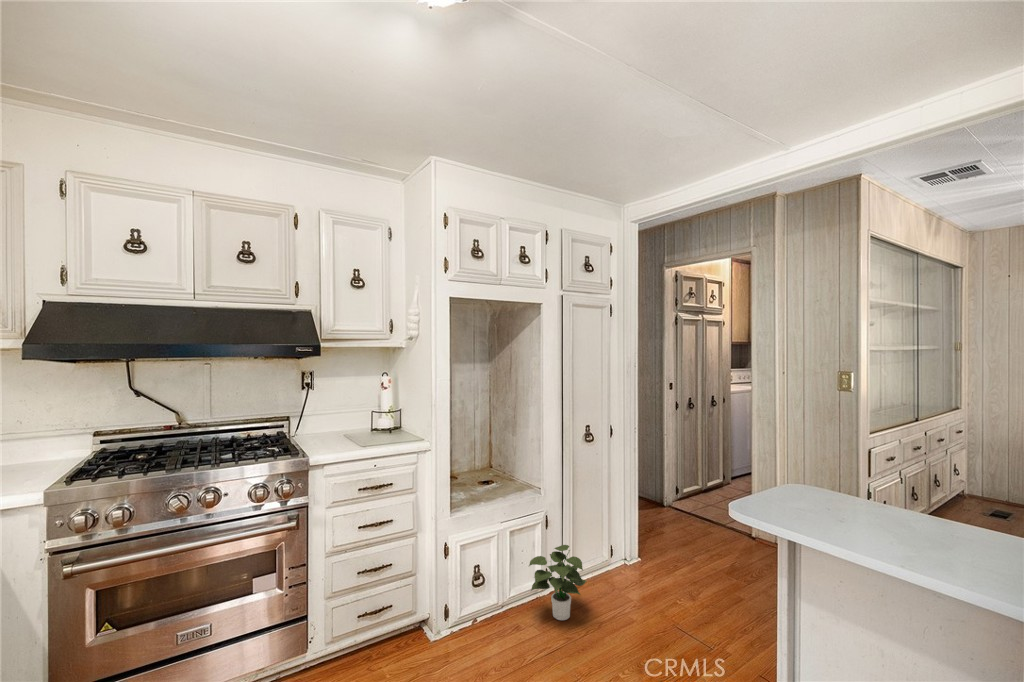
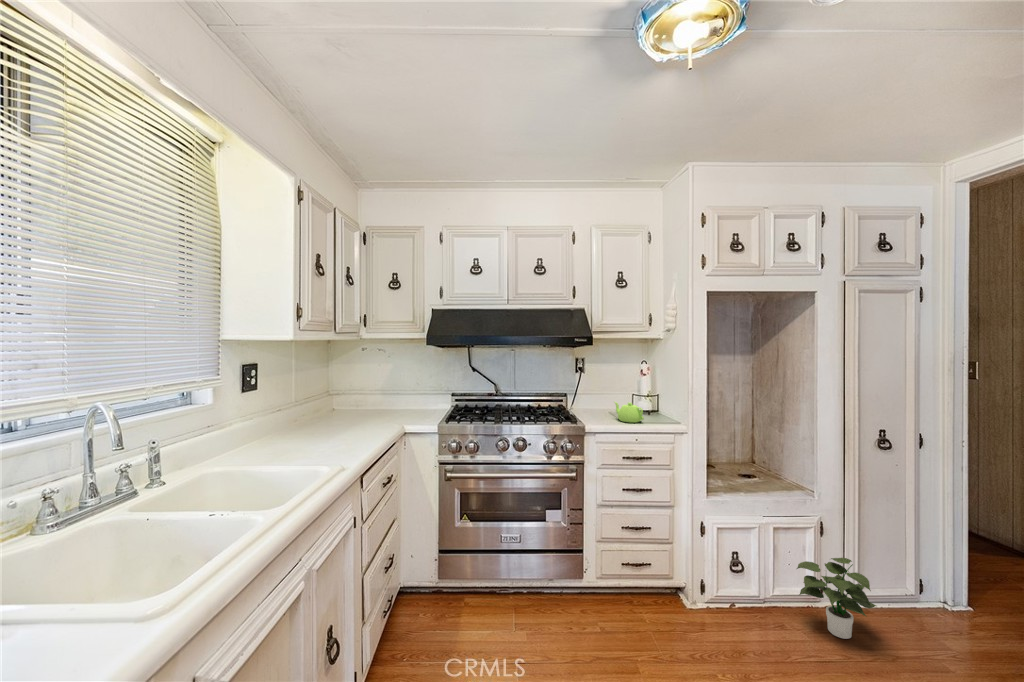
teapot: none [348,422,384,446] -> present [615,402,644,423]

